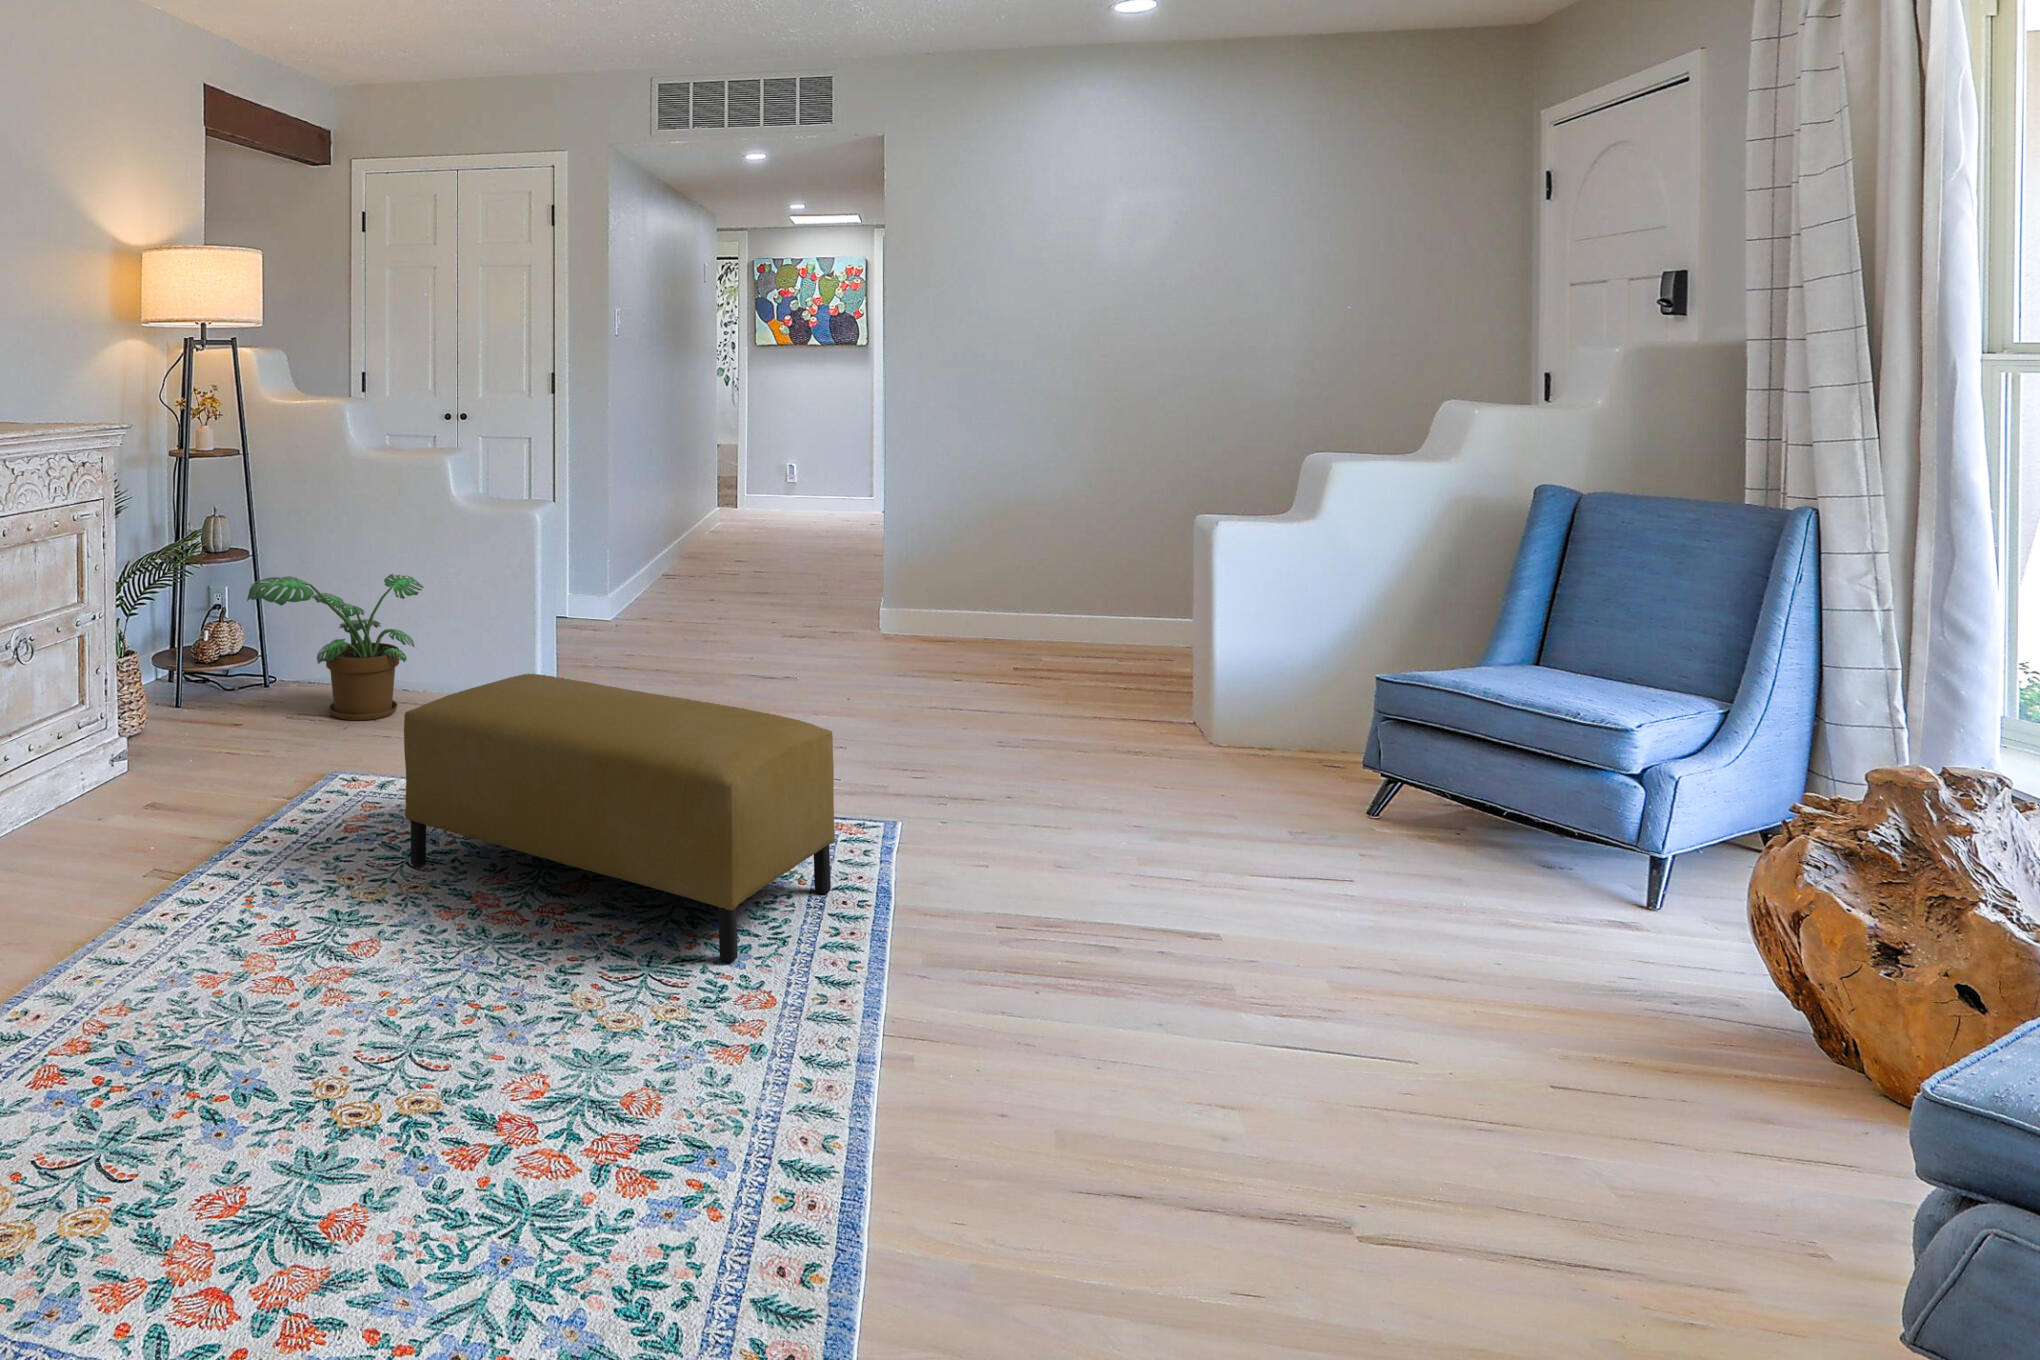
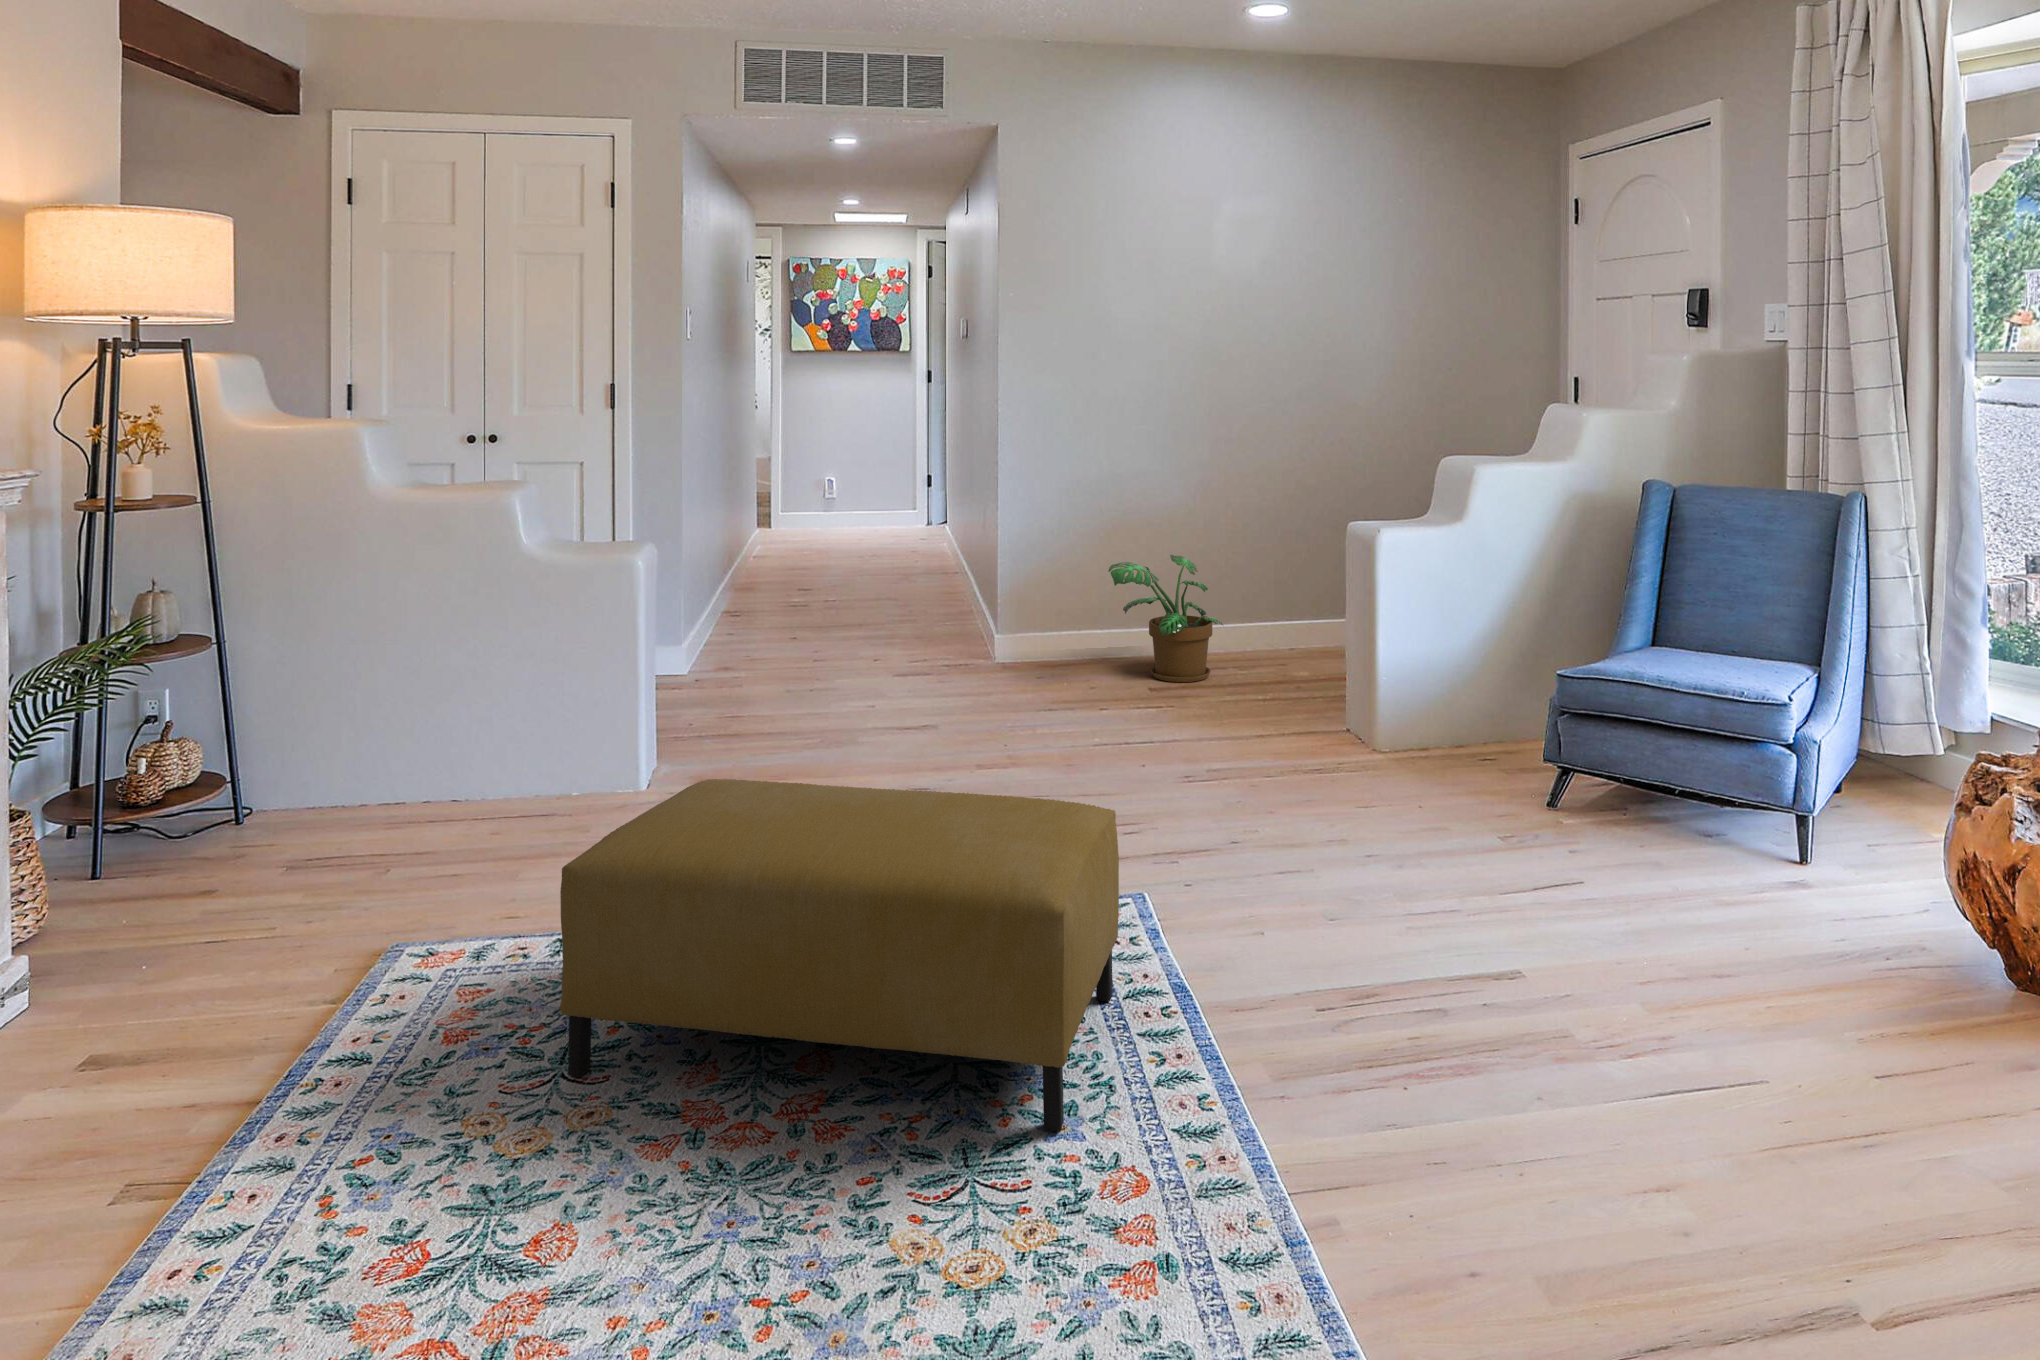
potted plant: present [247,574,423,720] -> present [1108,555,1223,682]

